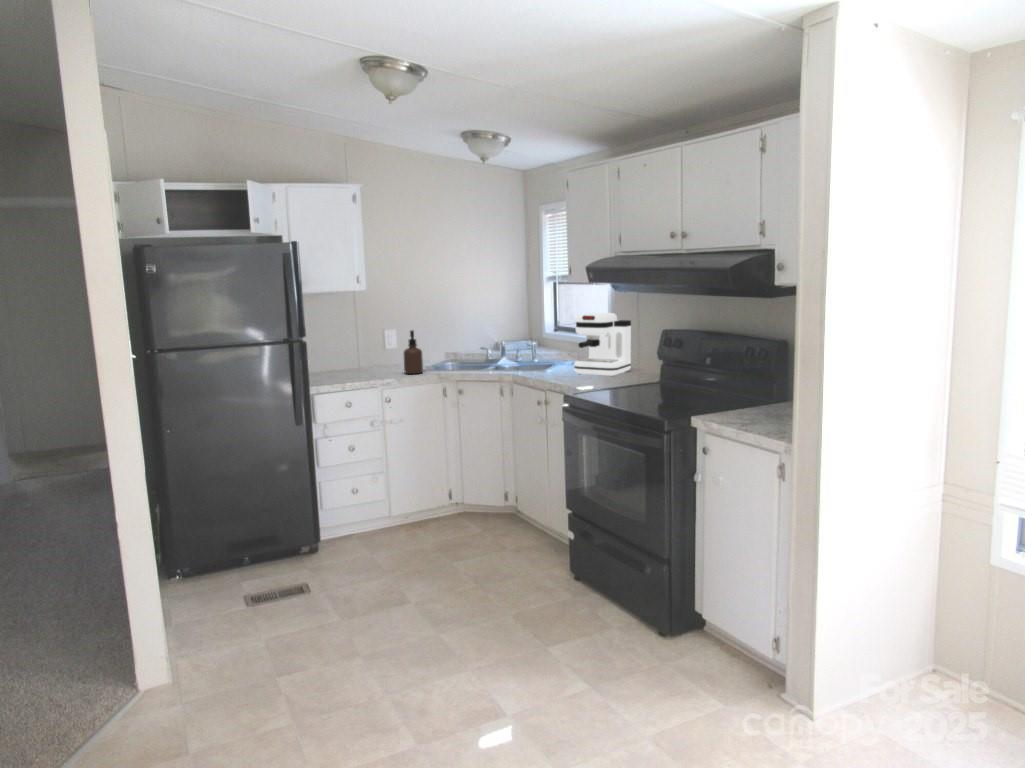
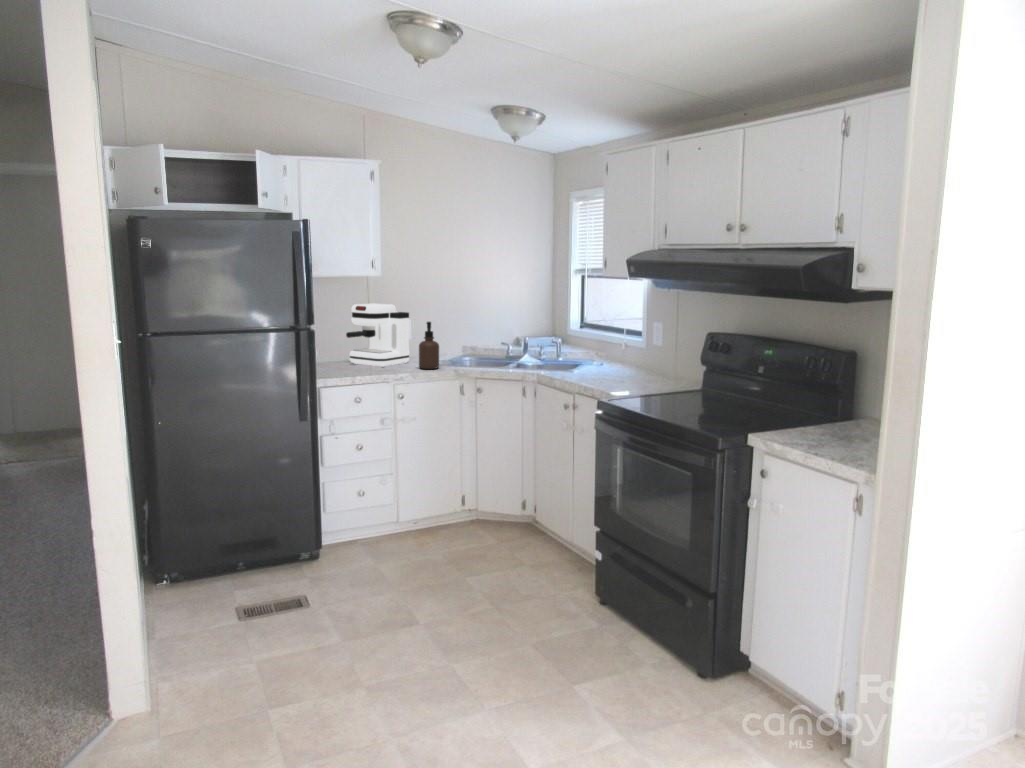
coffee maker: present [574,313,631,376] -> present [346,304,409,367]

